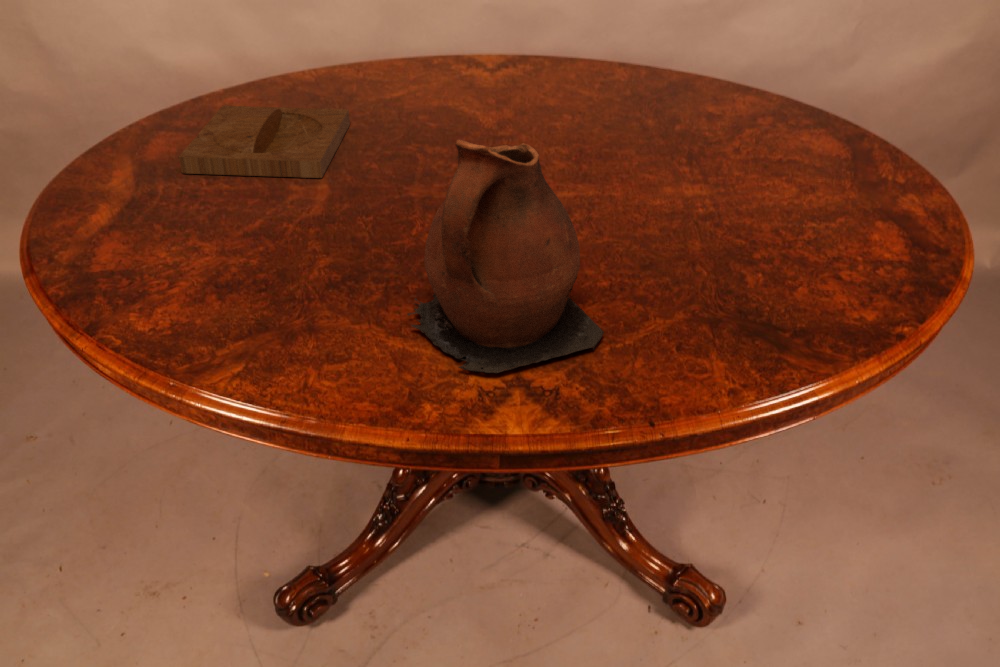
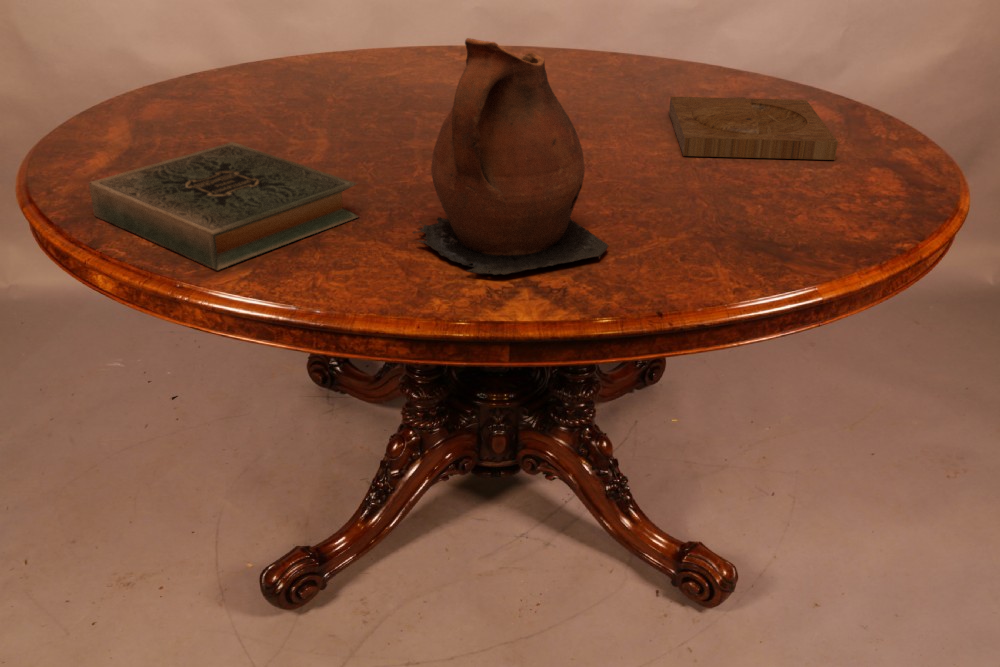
tray: present [179,106,350,178] -> present [669,97,838,160]
hardback book: none [86,199,357,364] -> present [89,142,358,270]

